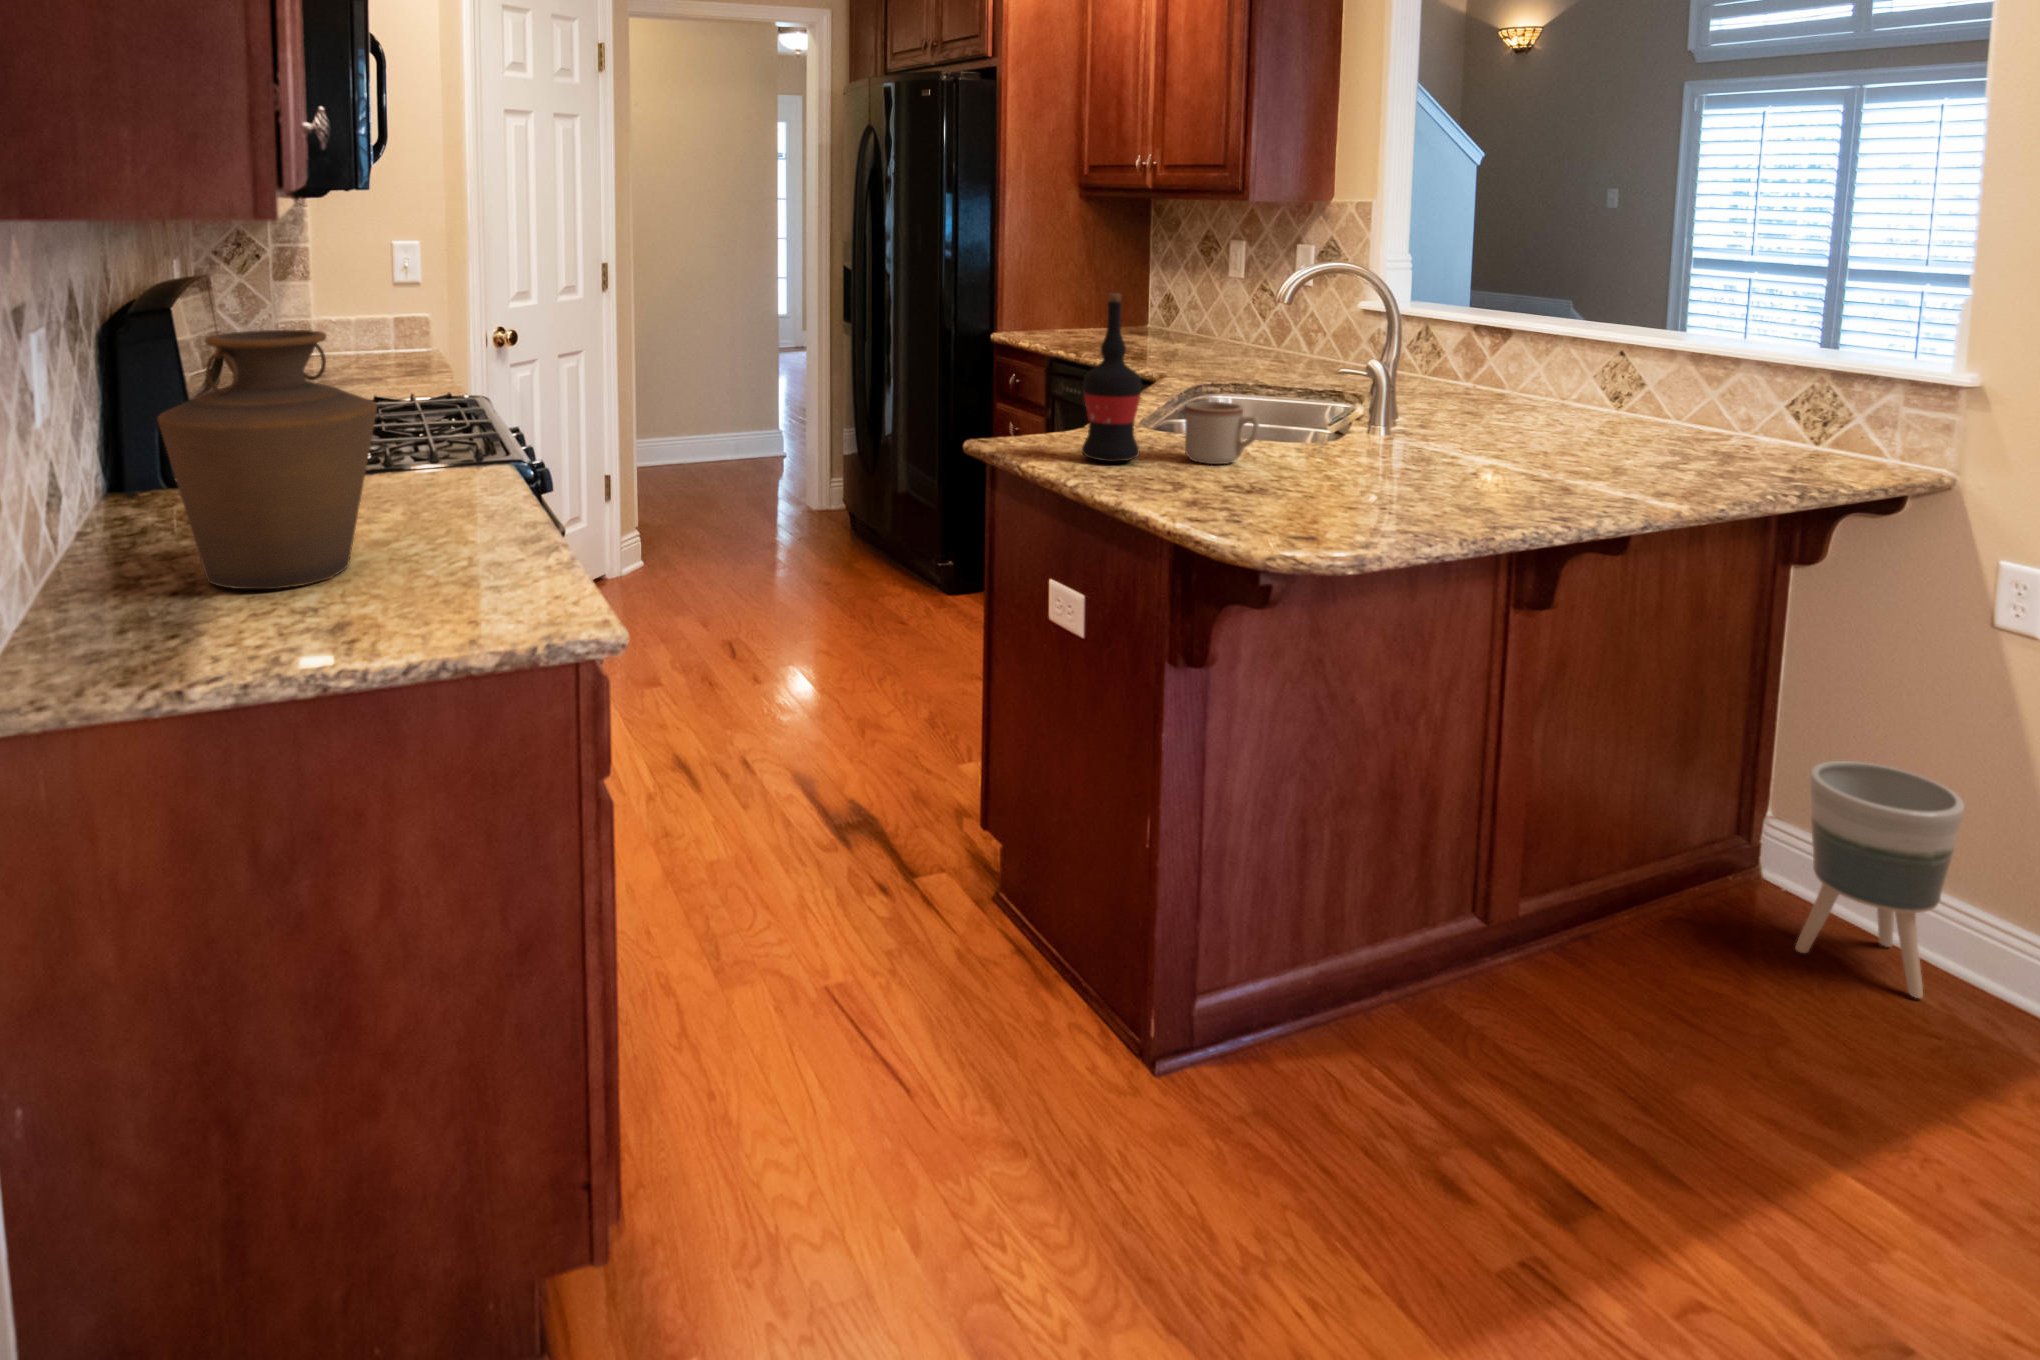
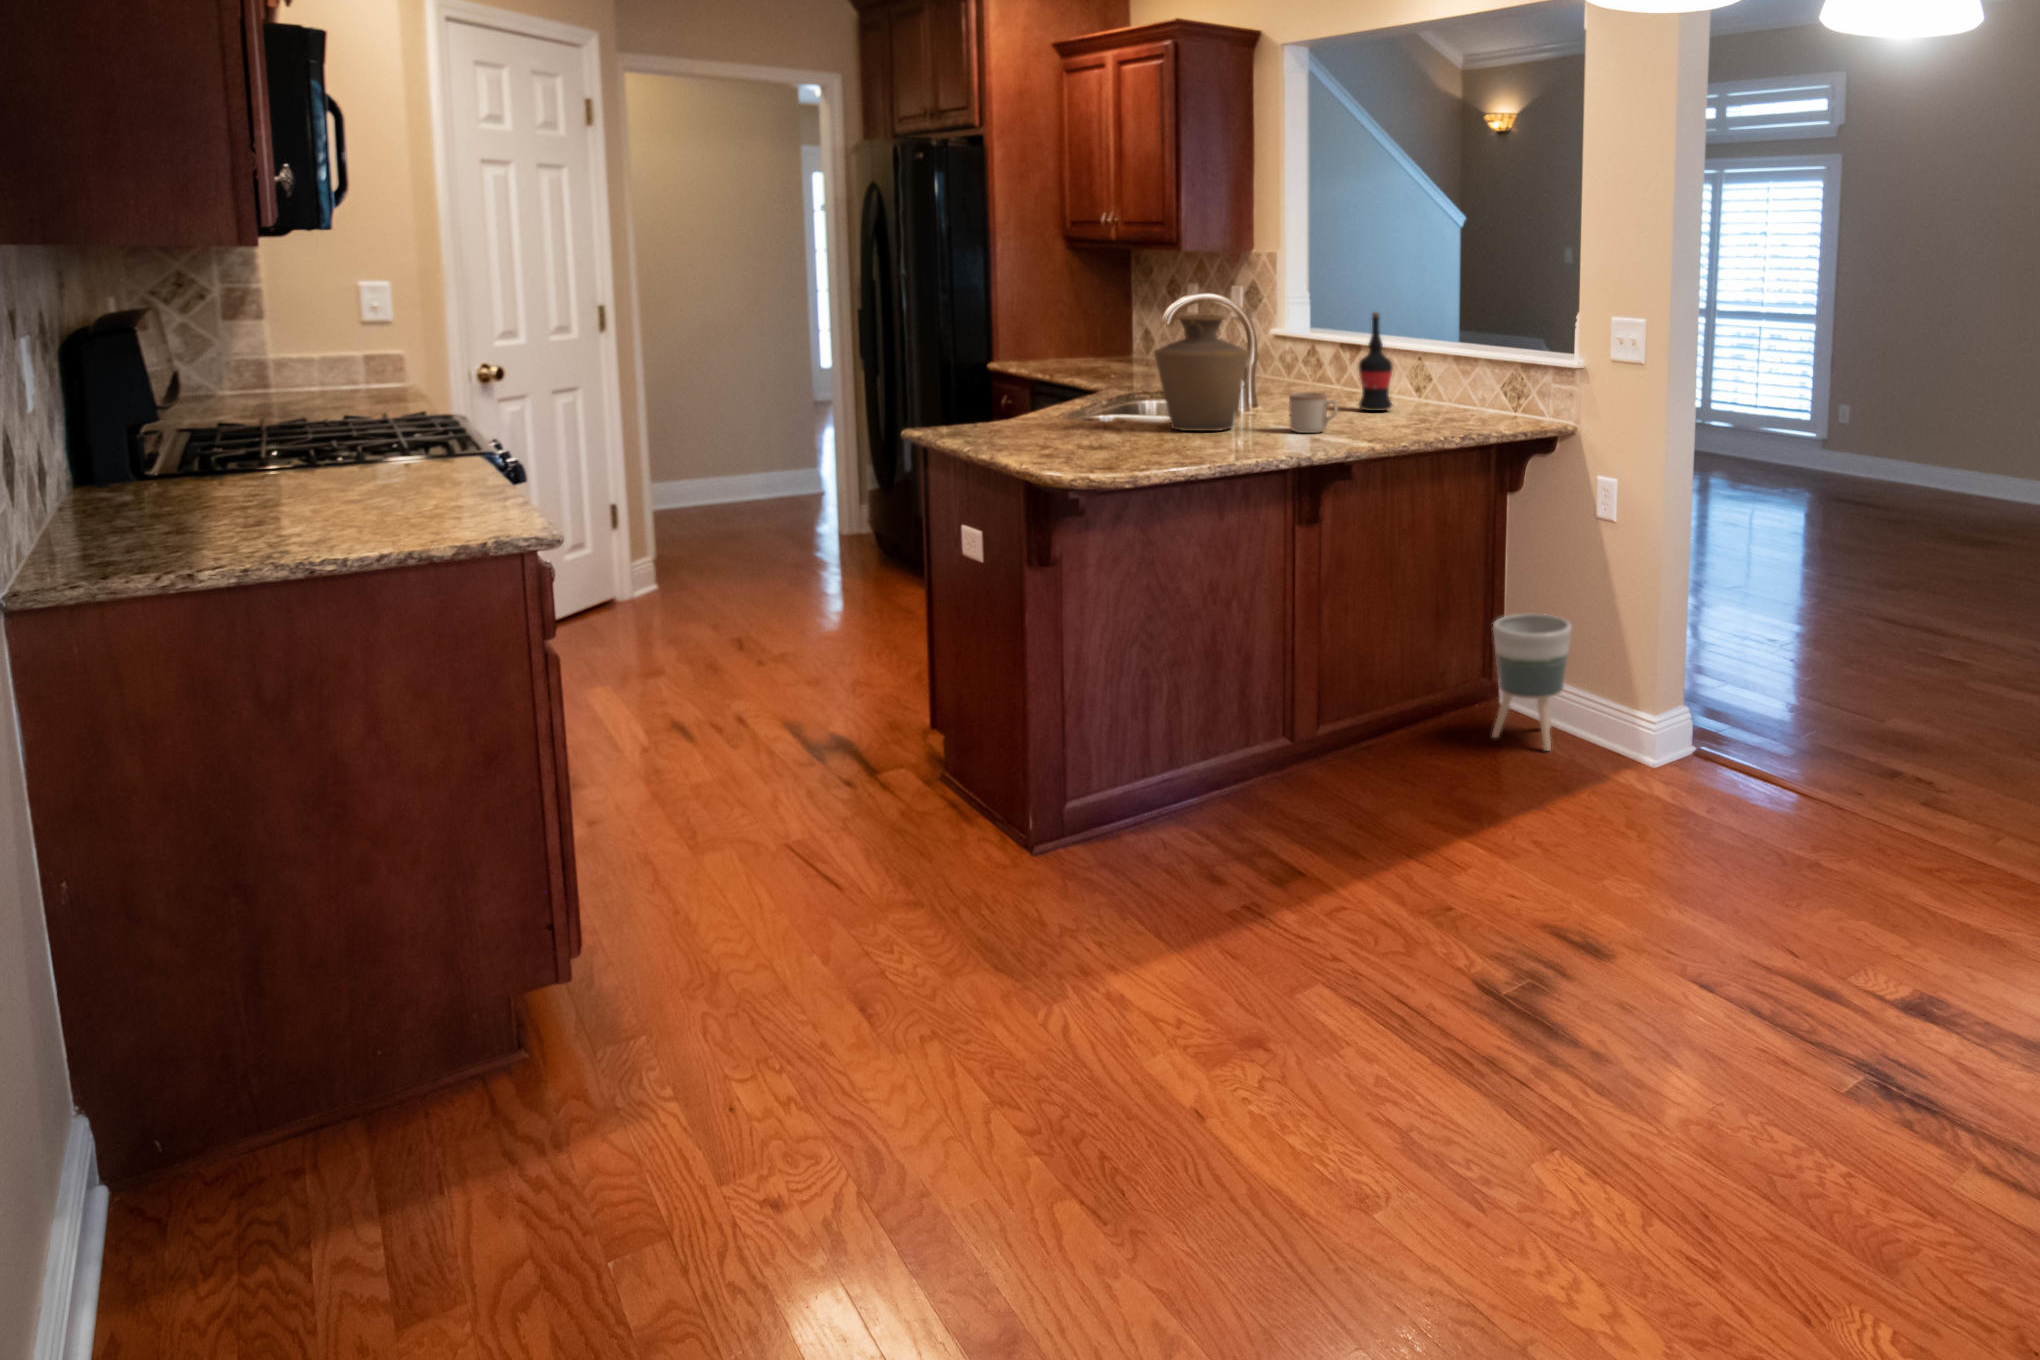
wine bottle: present [1082,293,1142,462] -> present [1358,312,1393,411]
vase: present [158,330,377,589] -> present [1154,315,1248,431]
mug: present [1185,402,1259,464] -> present [1289,392,1338,433]

